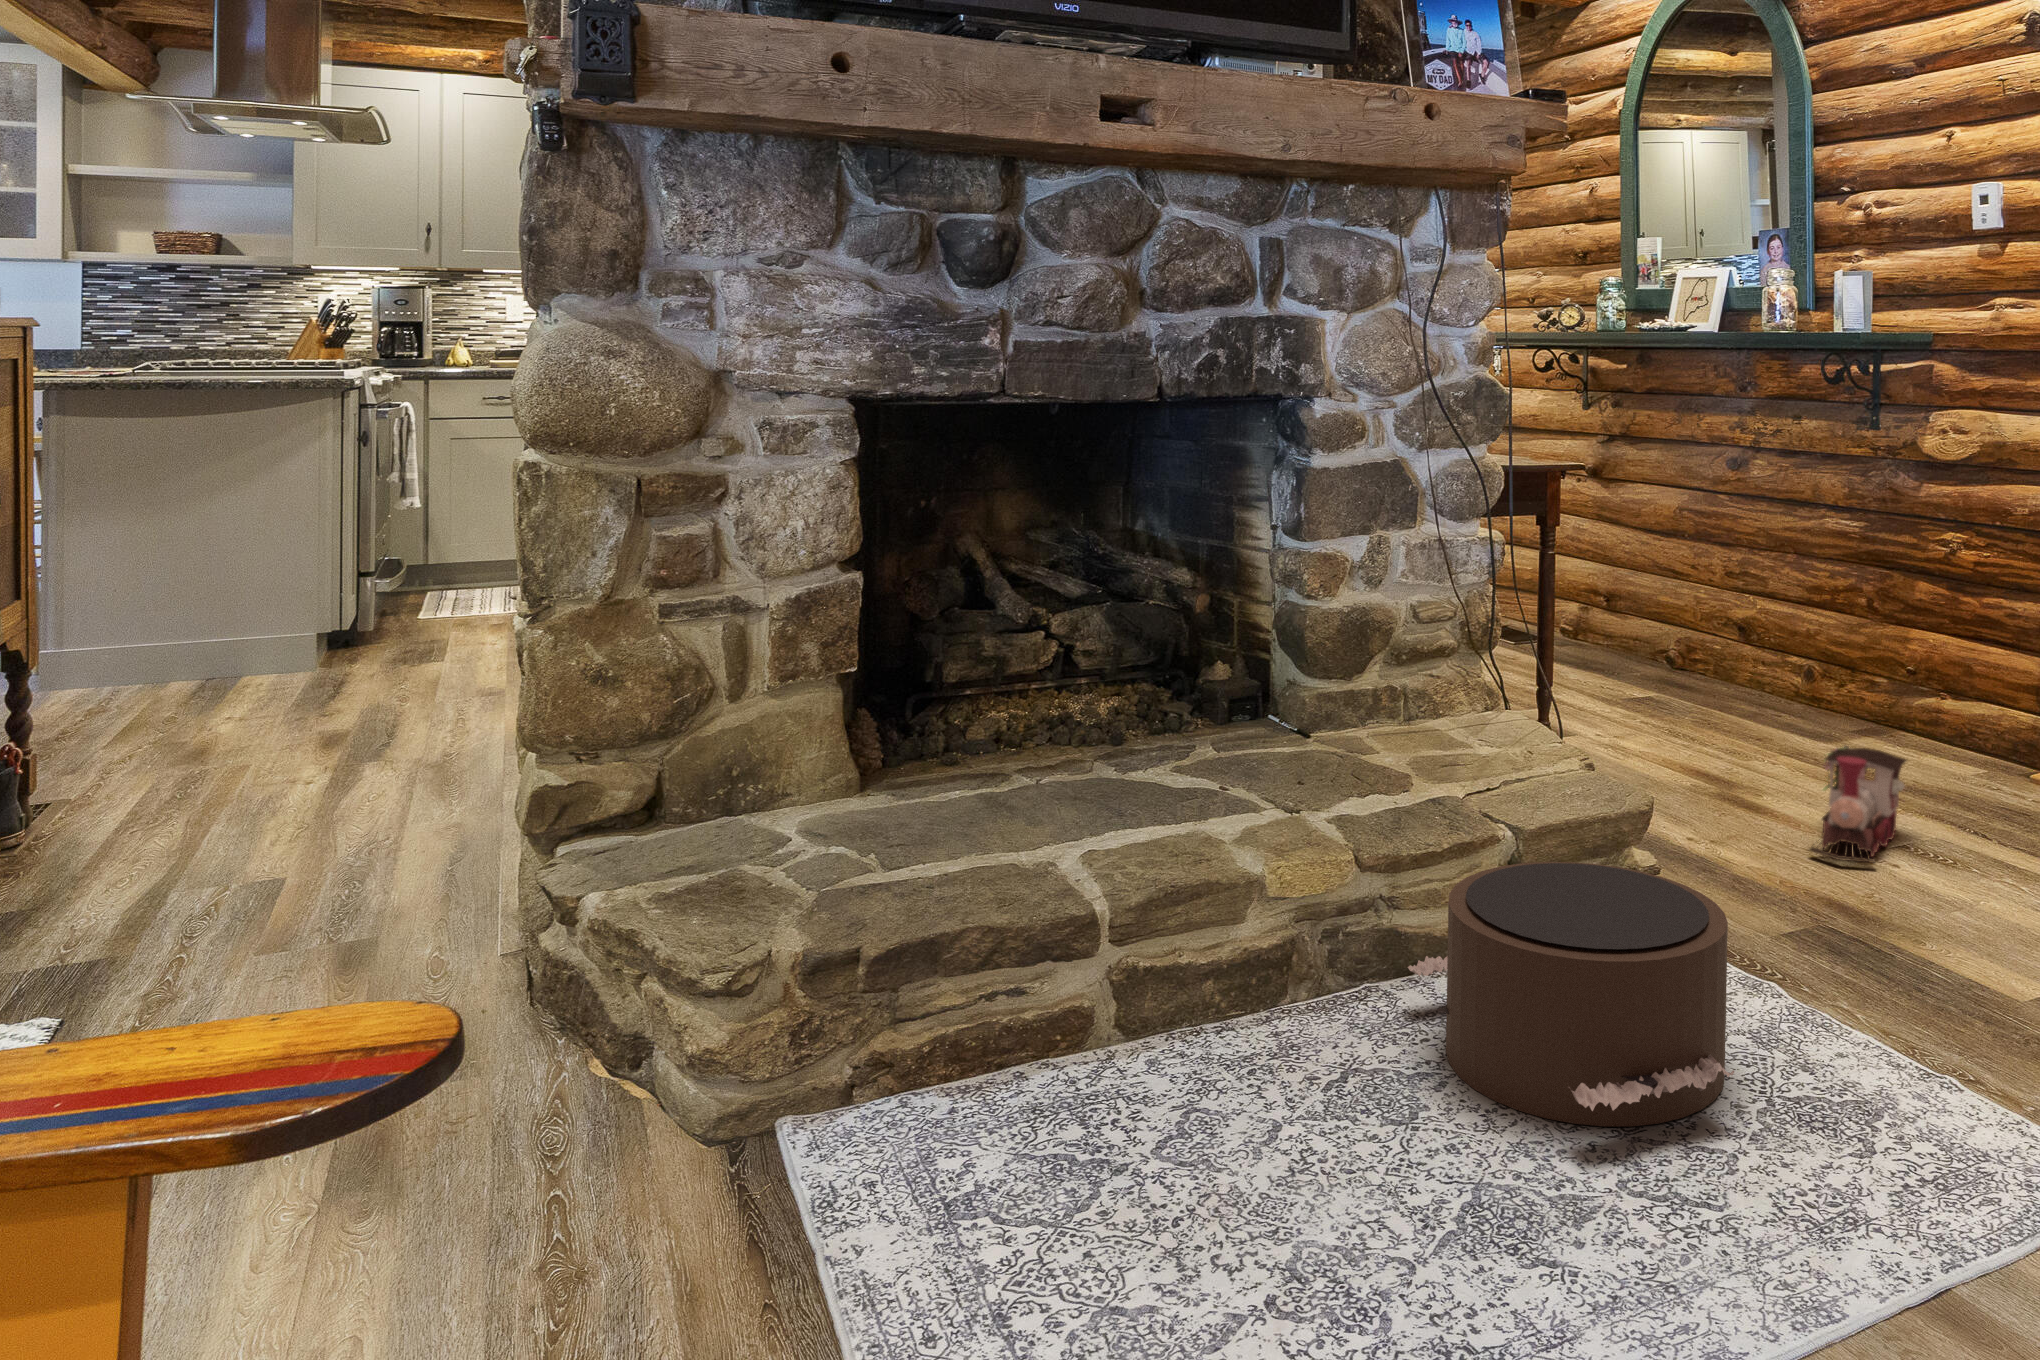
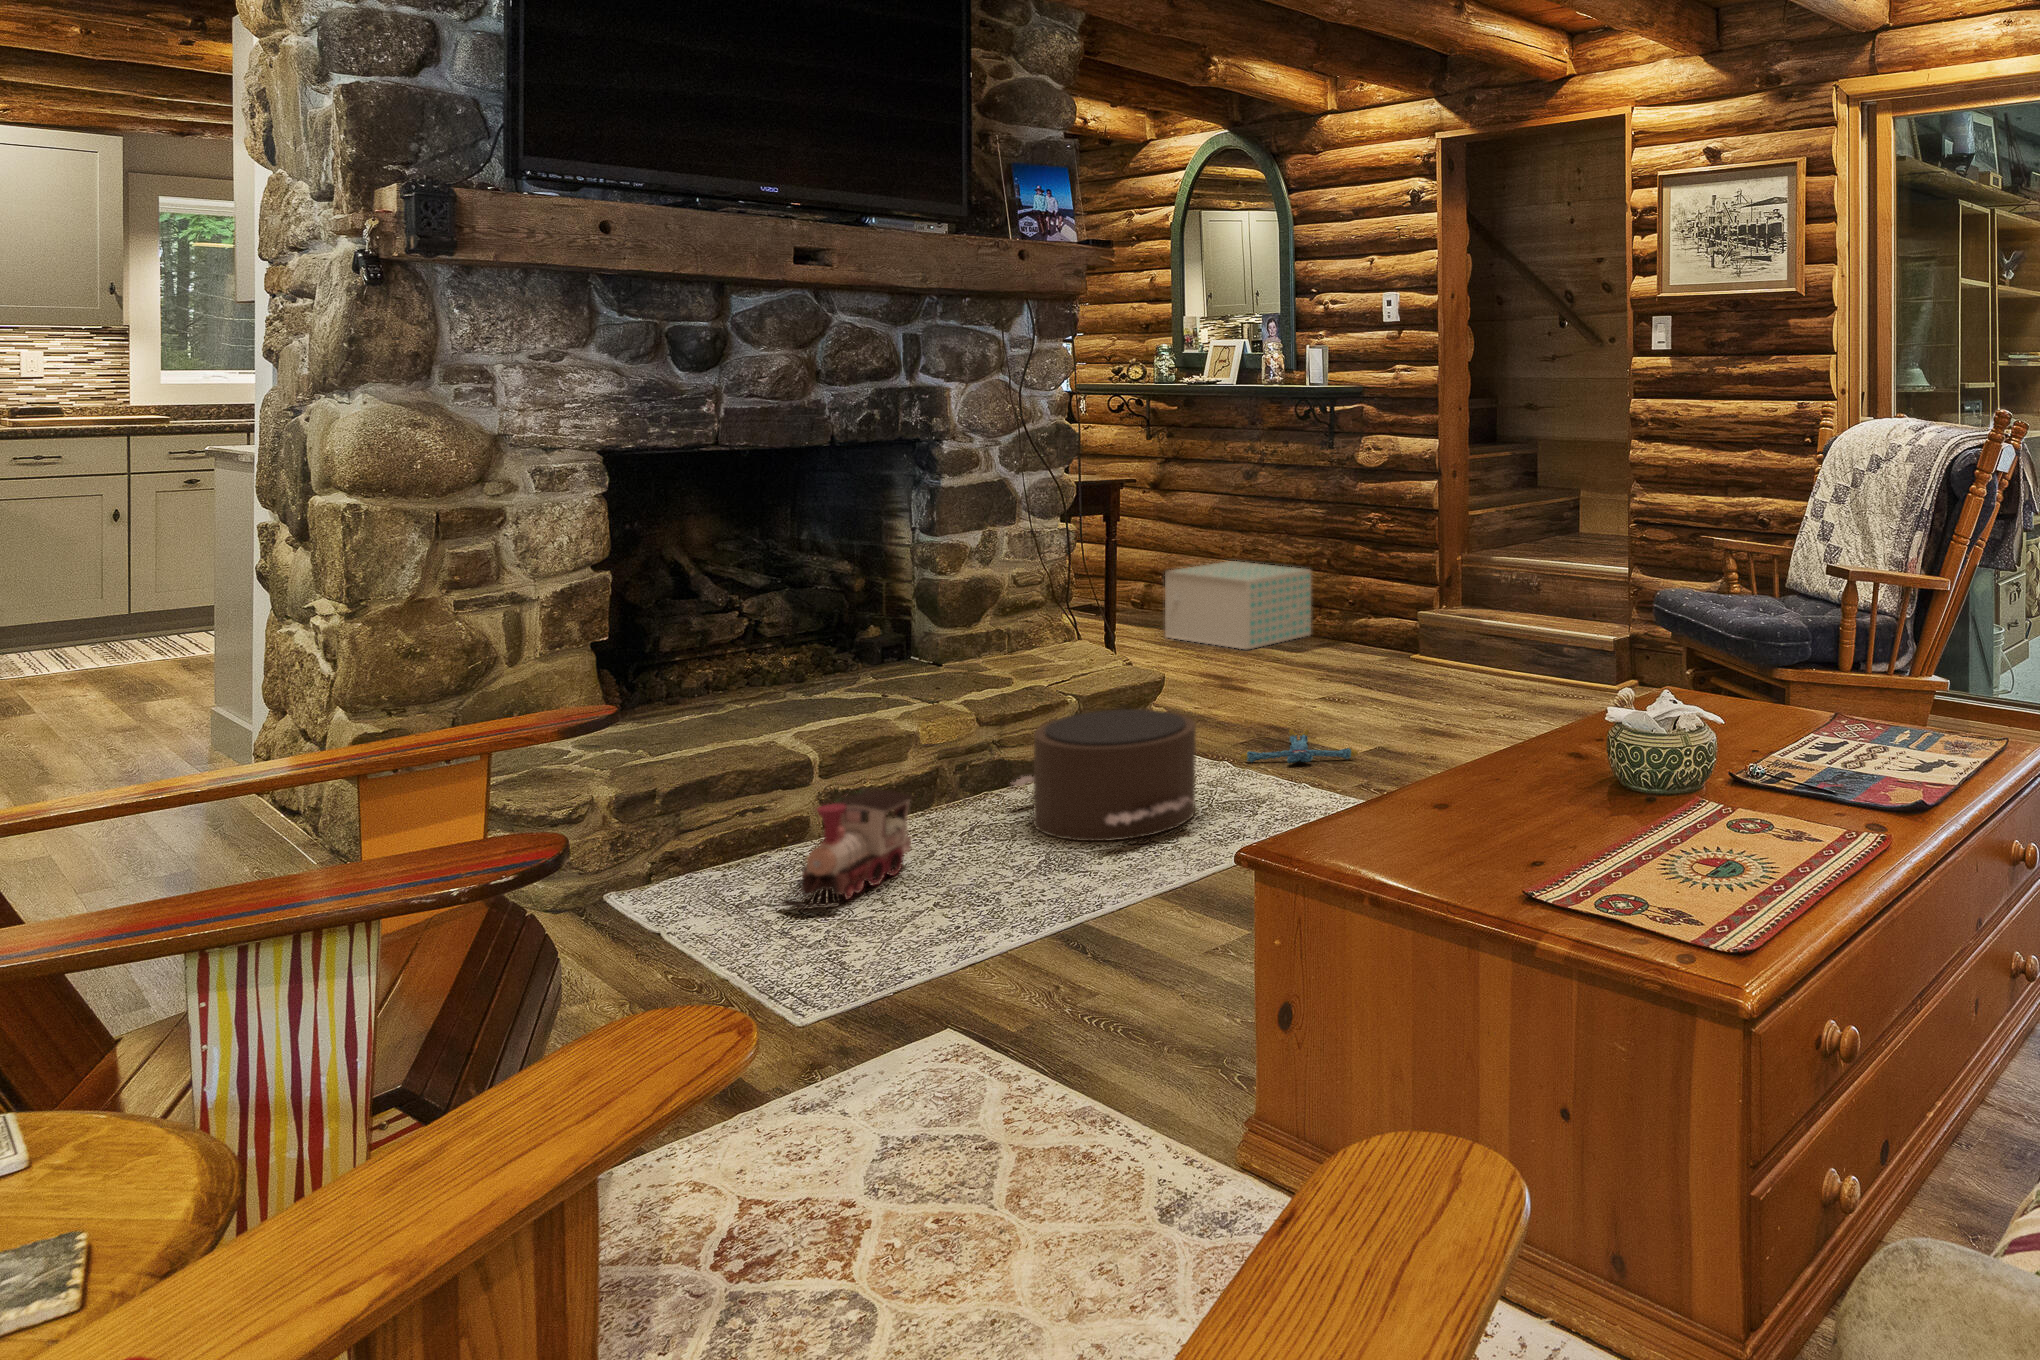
storage box: none [1616,588,1839,727] -> present [1165,561,1311,649]
toy train: present [1809,745,1906,863] -> present [781,789,912,909]
plush toy: none [1783,908,2001,988] -> present [1241,729,1358,763]

